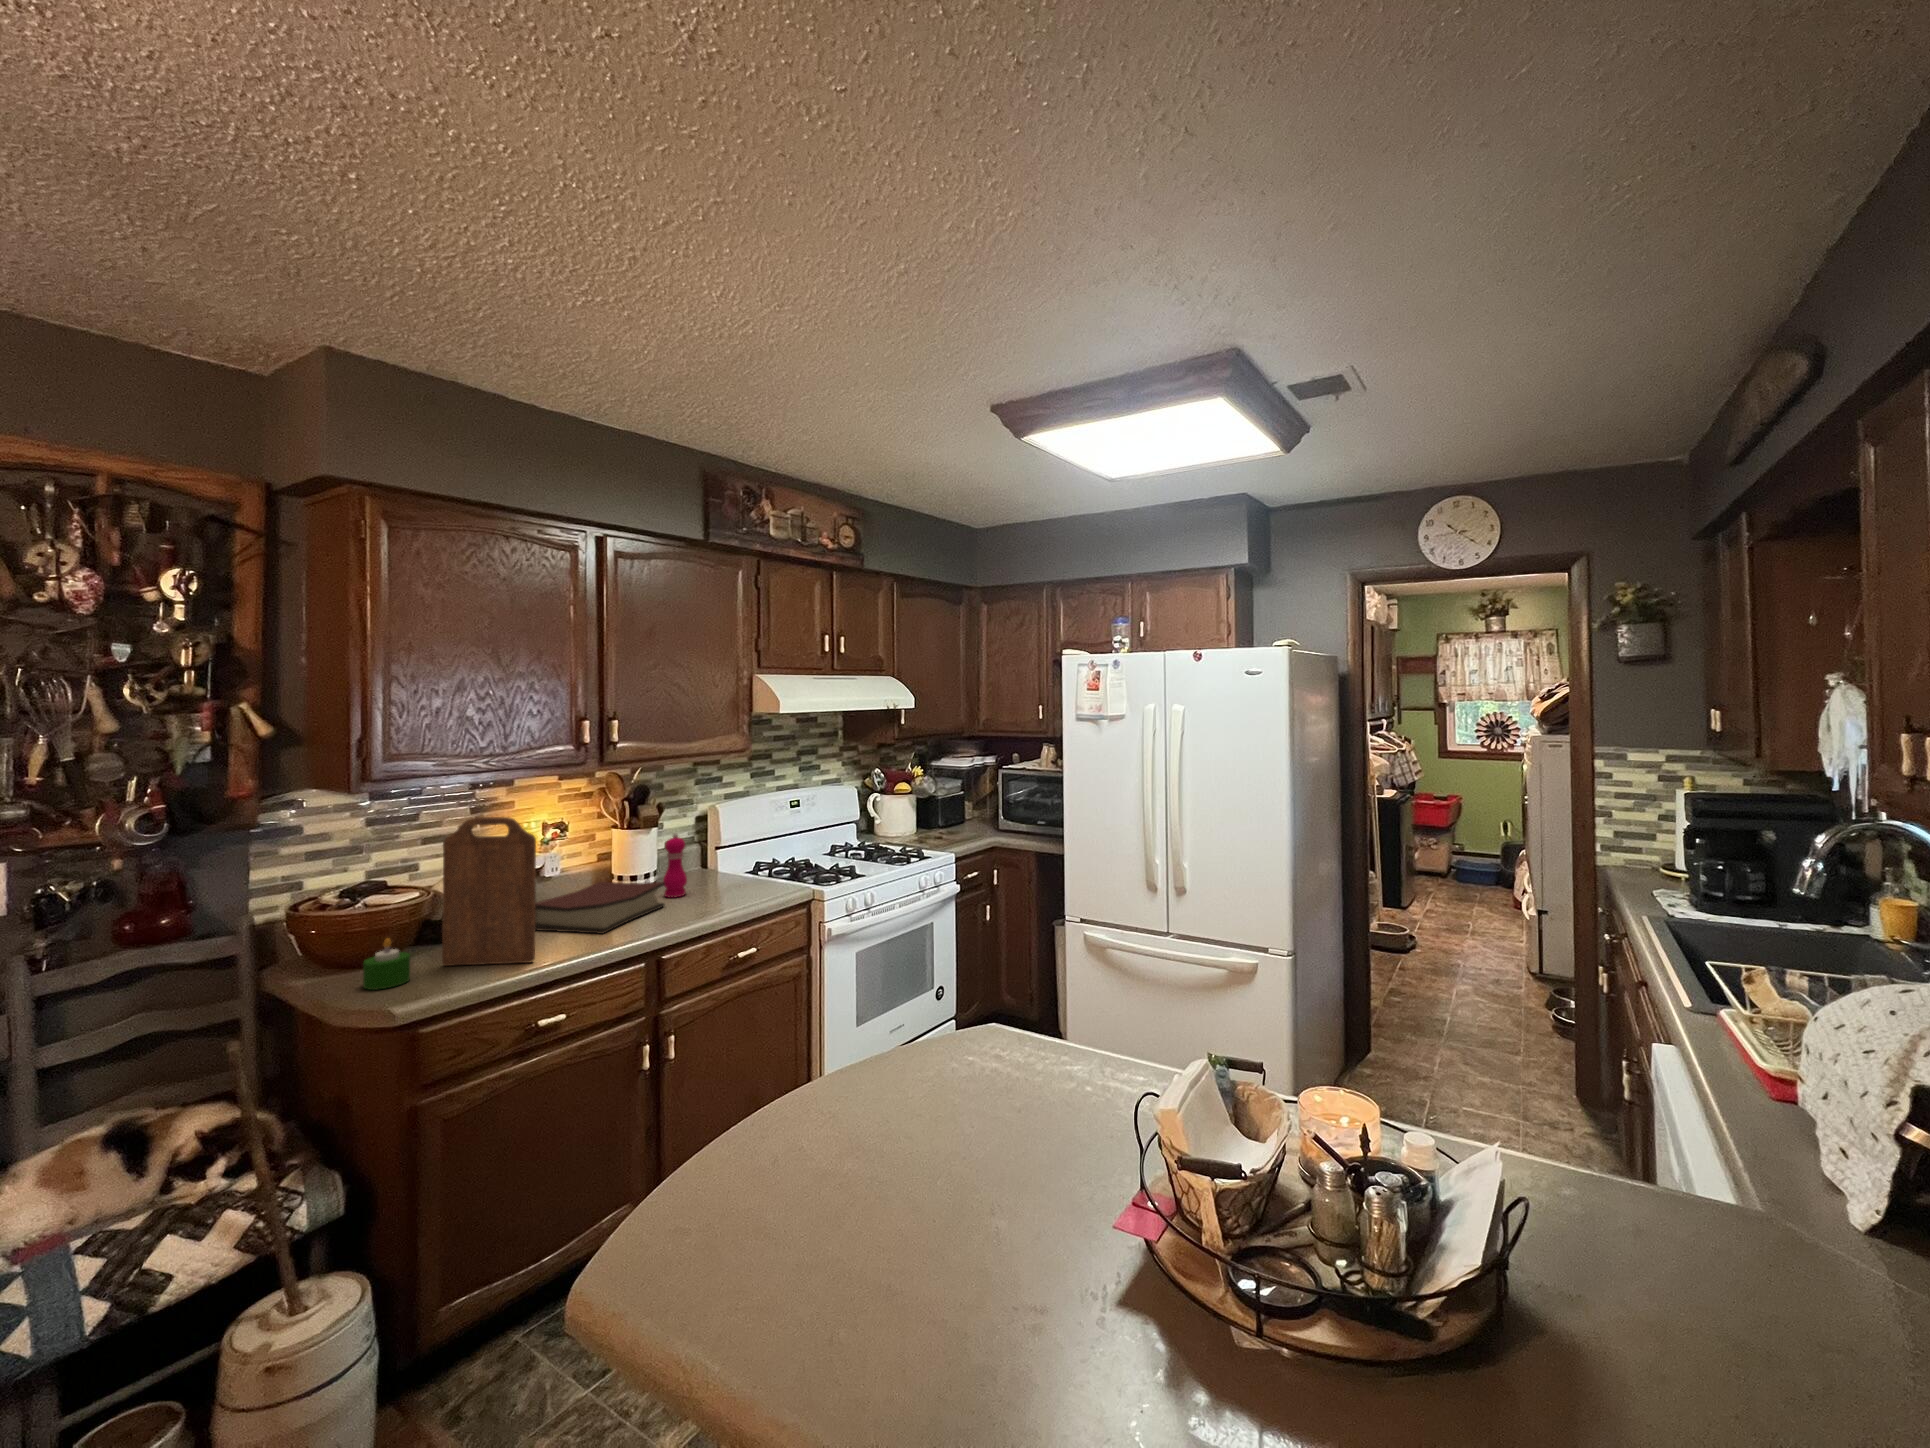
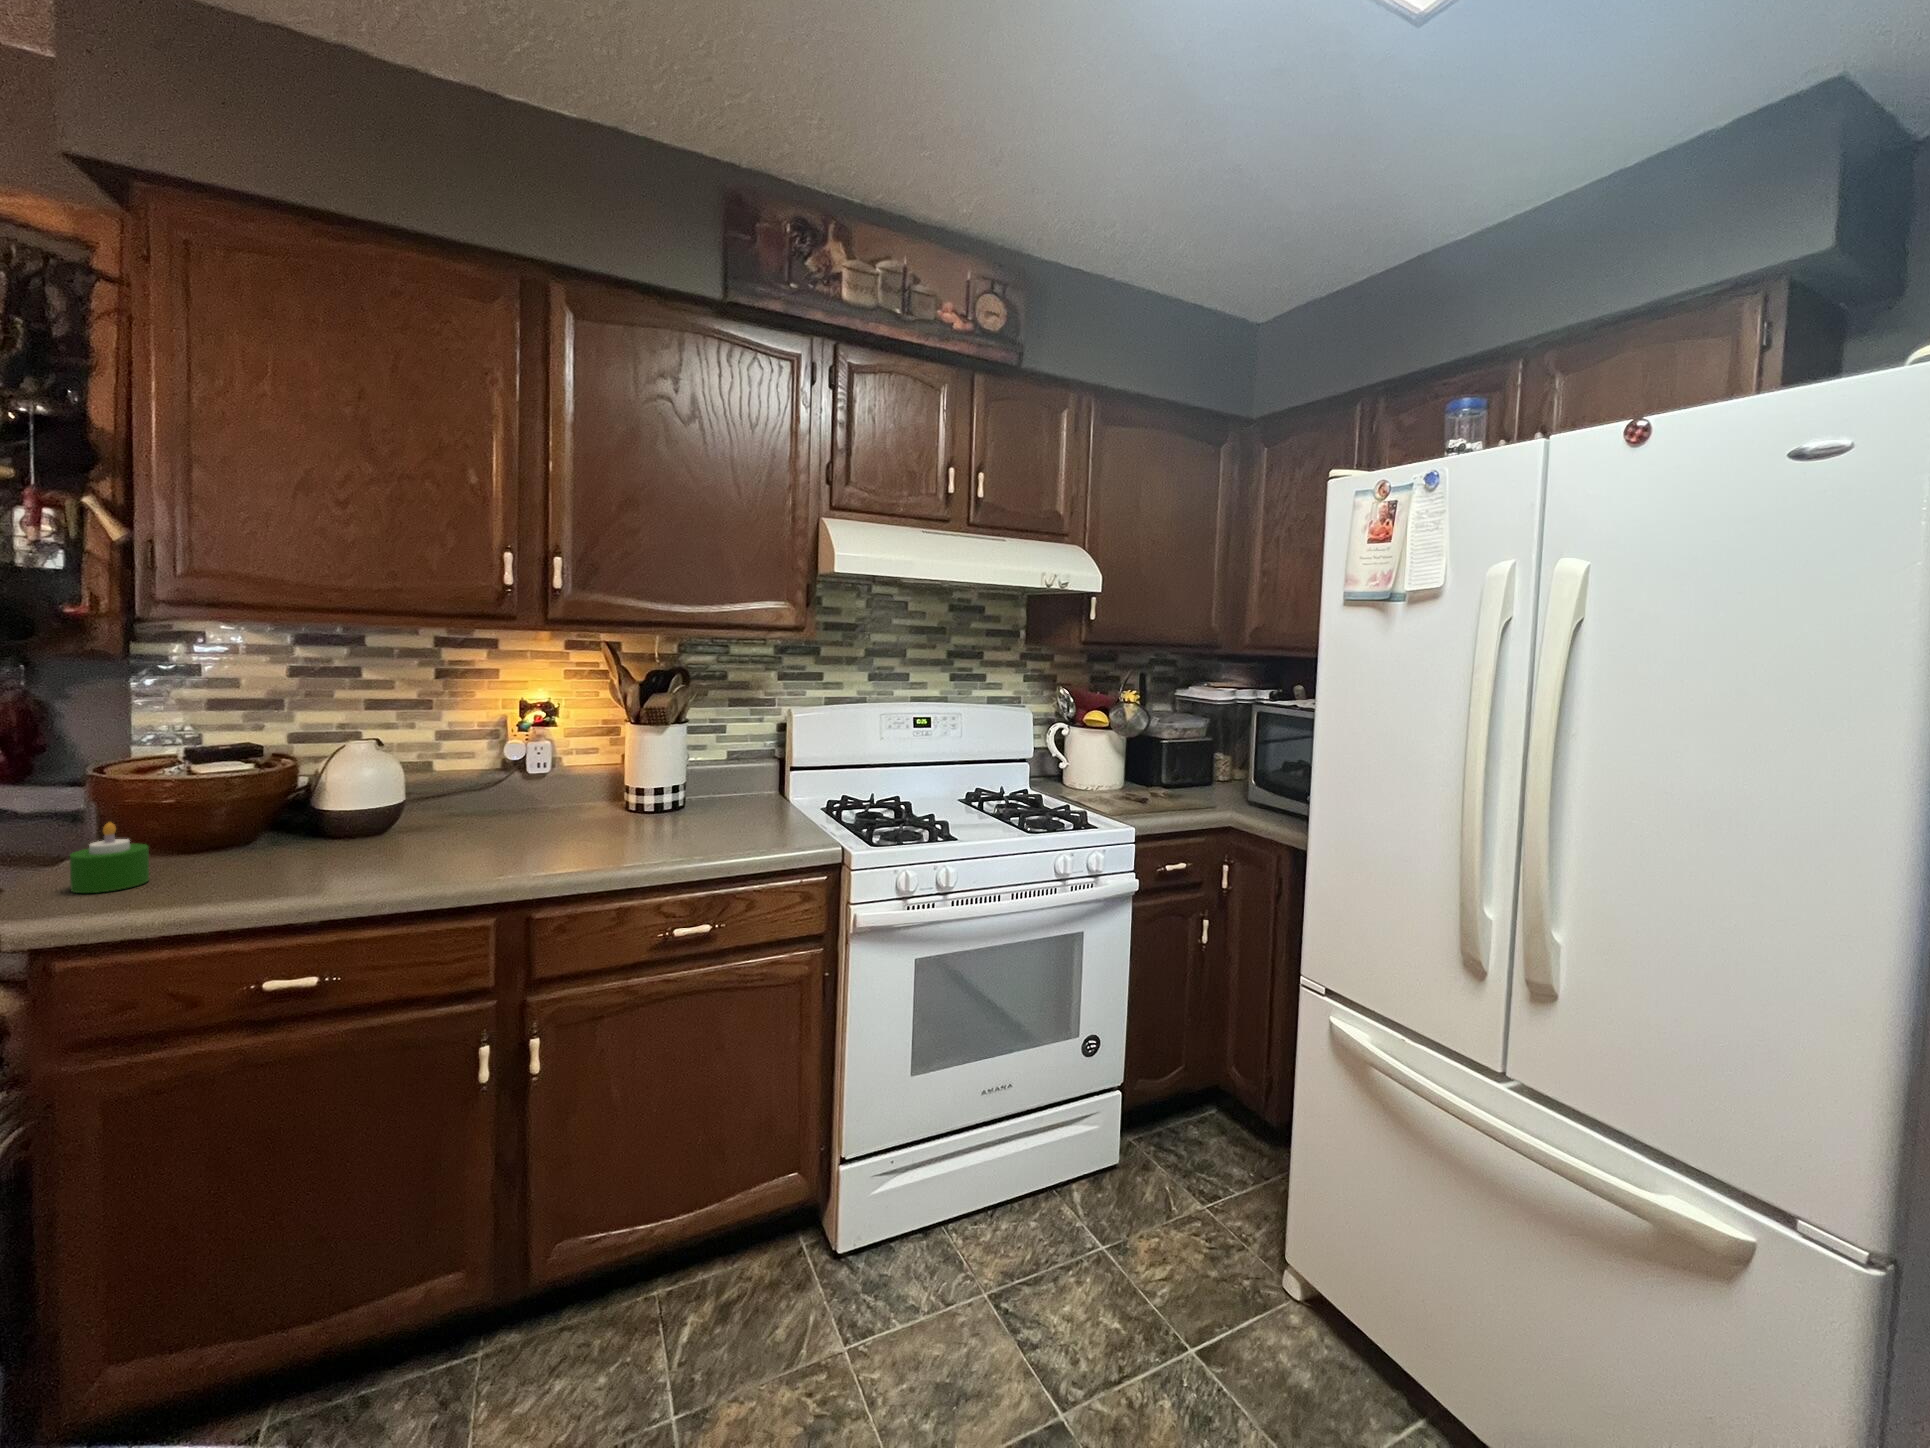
cutting board: present [442,817,536,966] -> none [213,667,296,892]
pepper mill: present [663,833,687,898] -> none [653,735,688,827]
hardback book: present [535,882,665,934] -> none [423,790,622,865]

